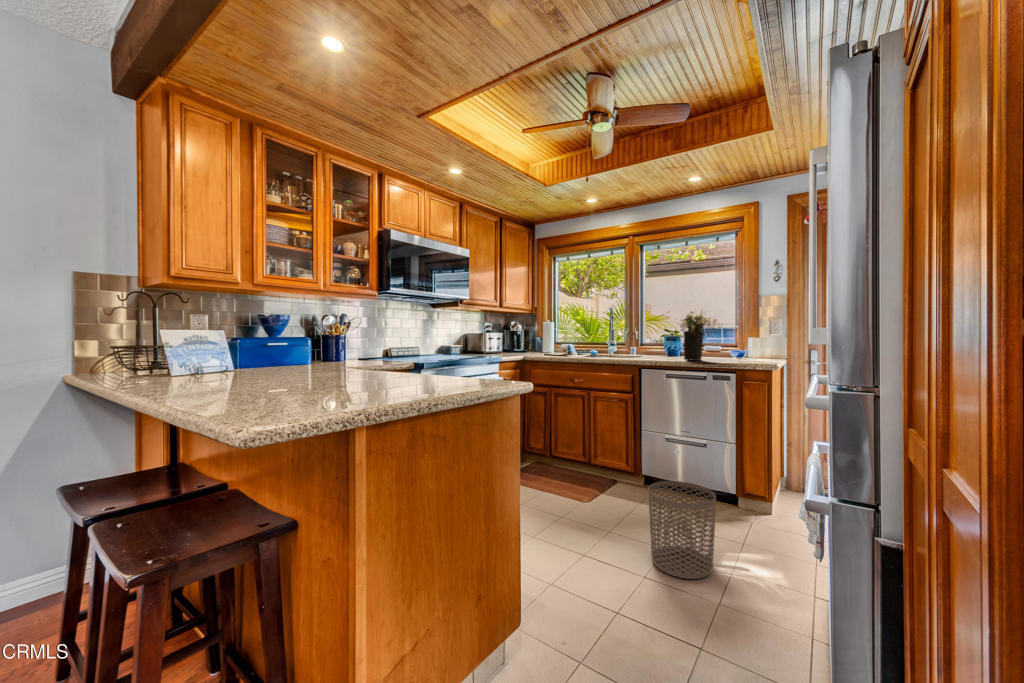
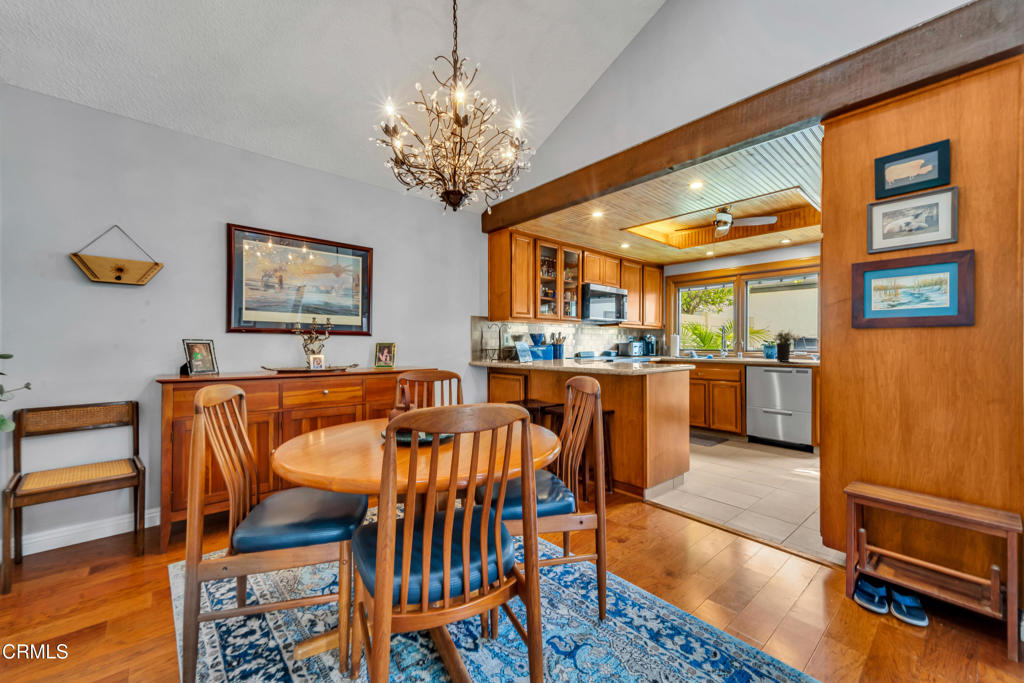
waste bin: present [648,481,716,579] -> none [753,426,792,473]

